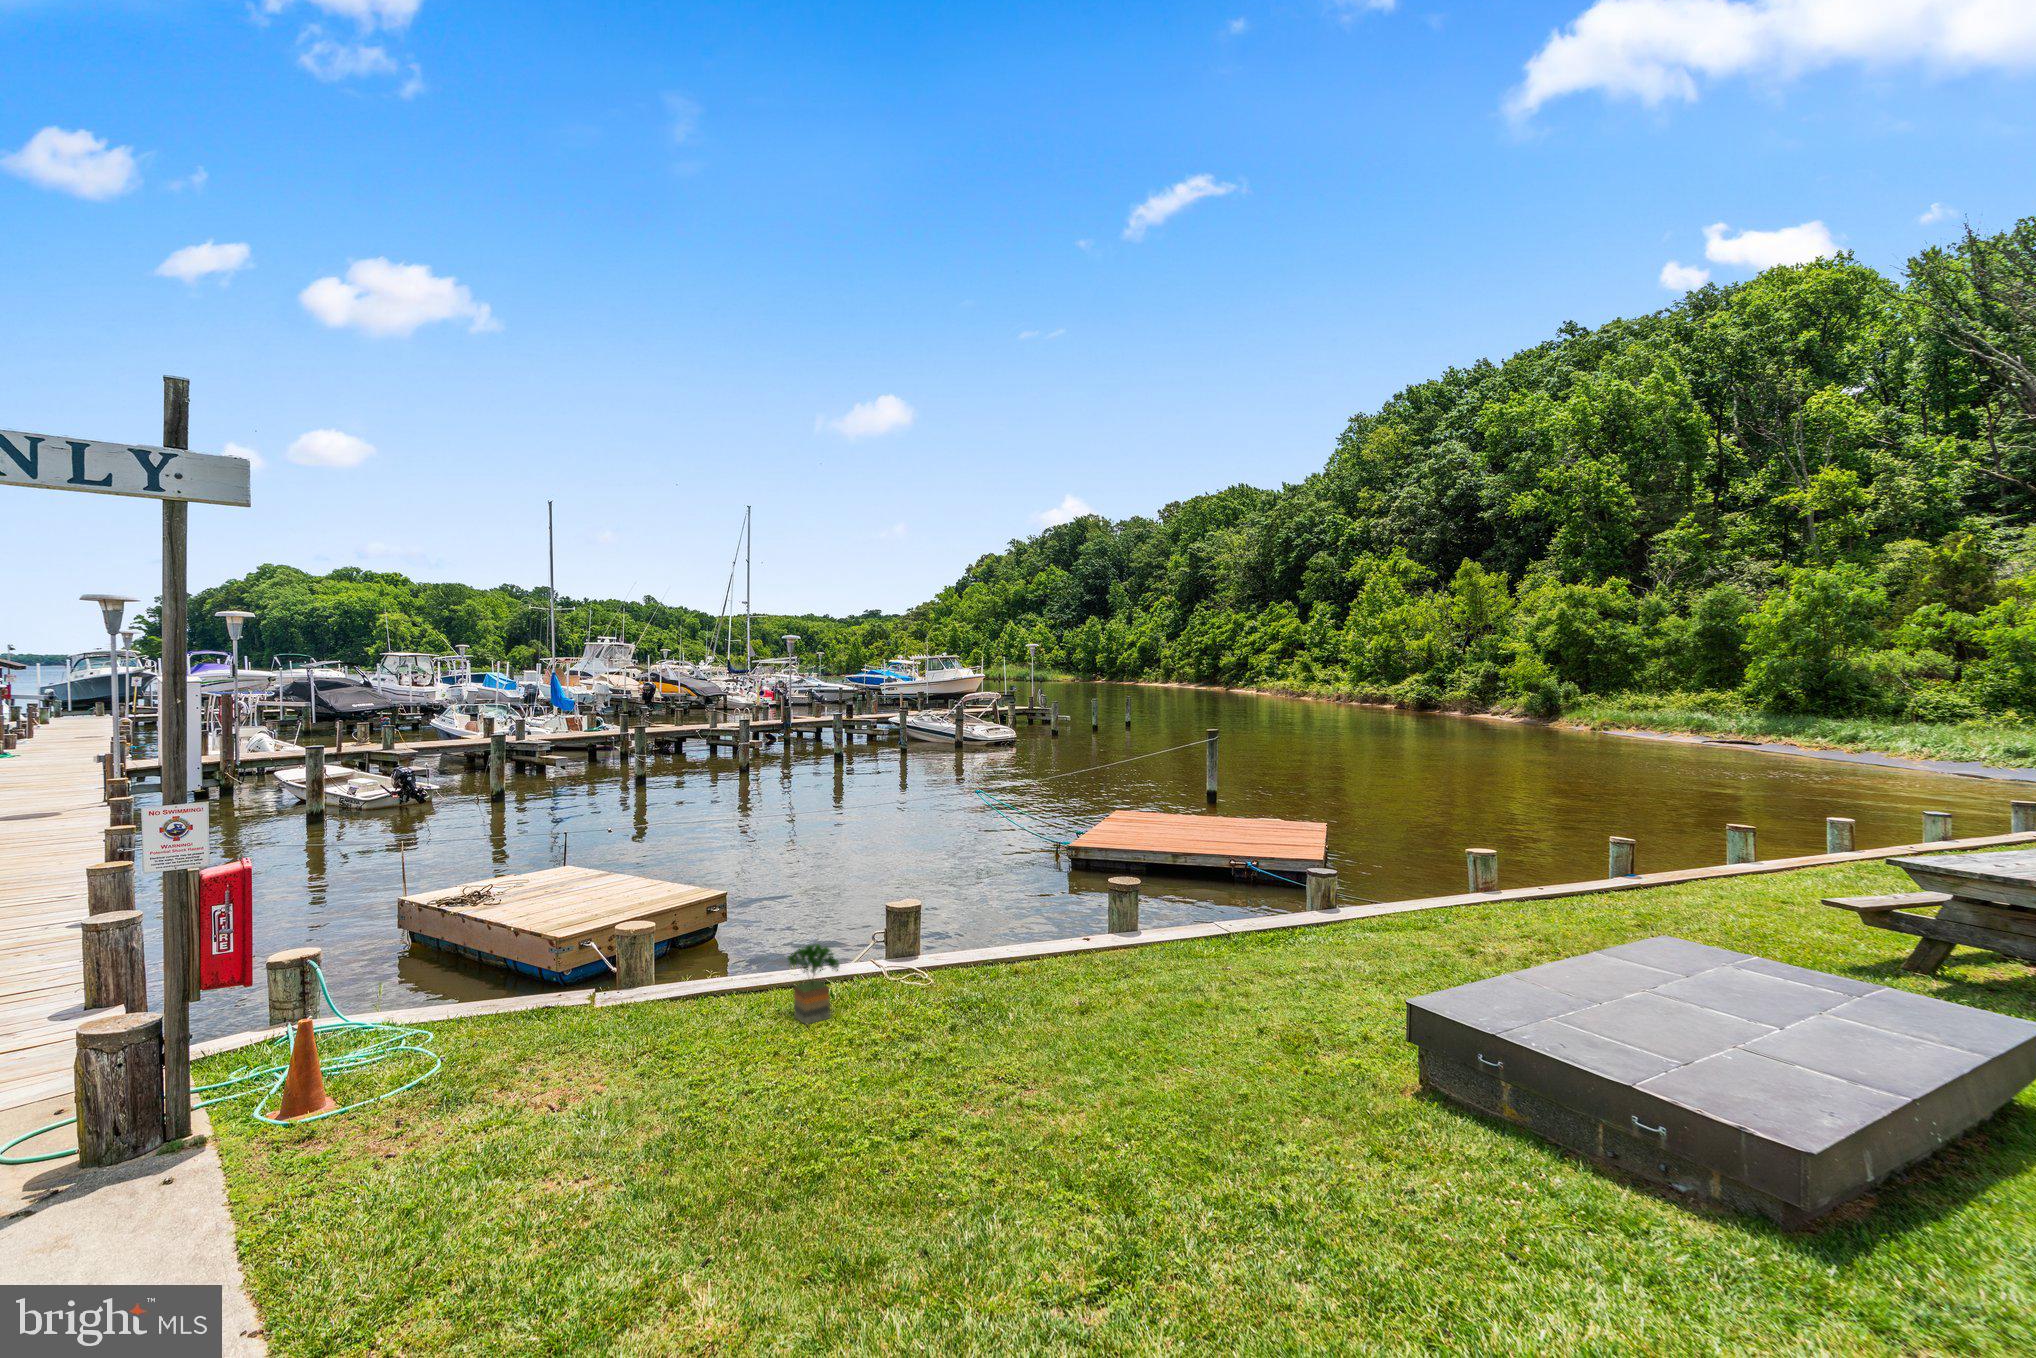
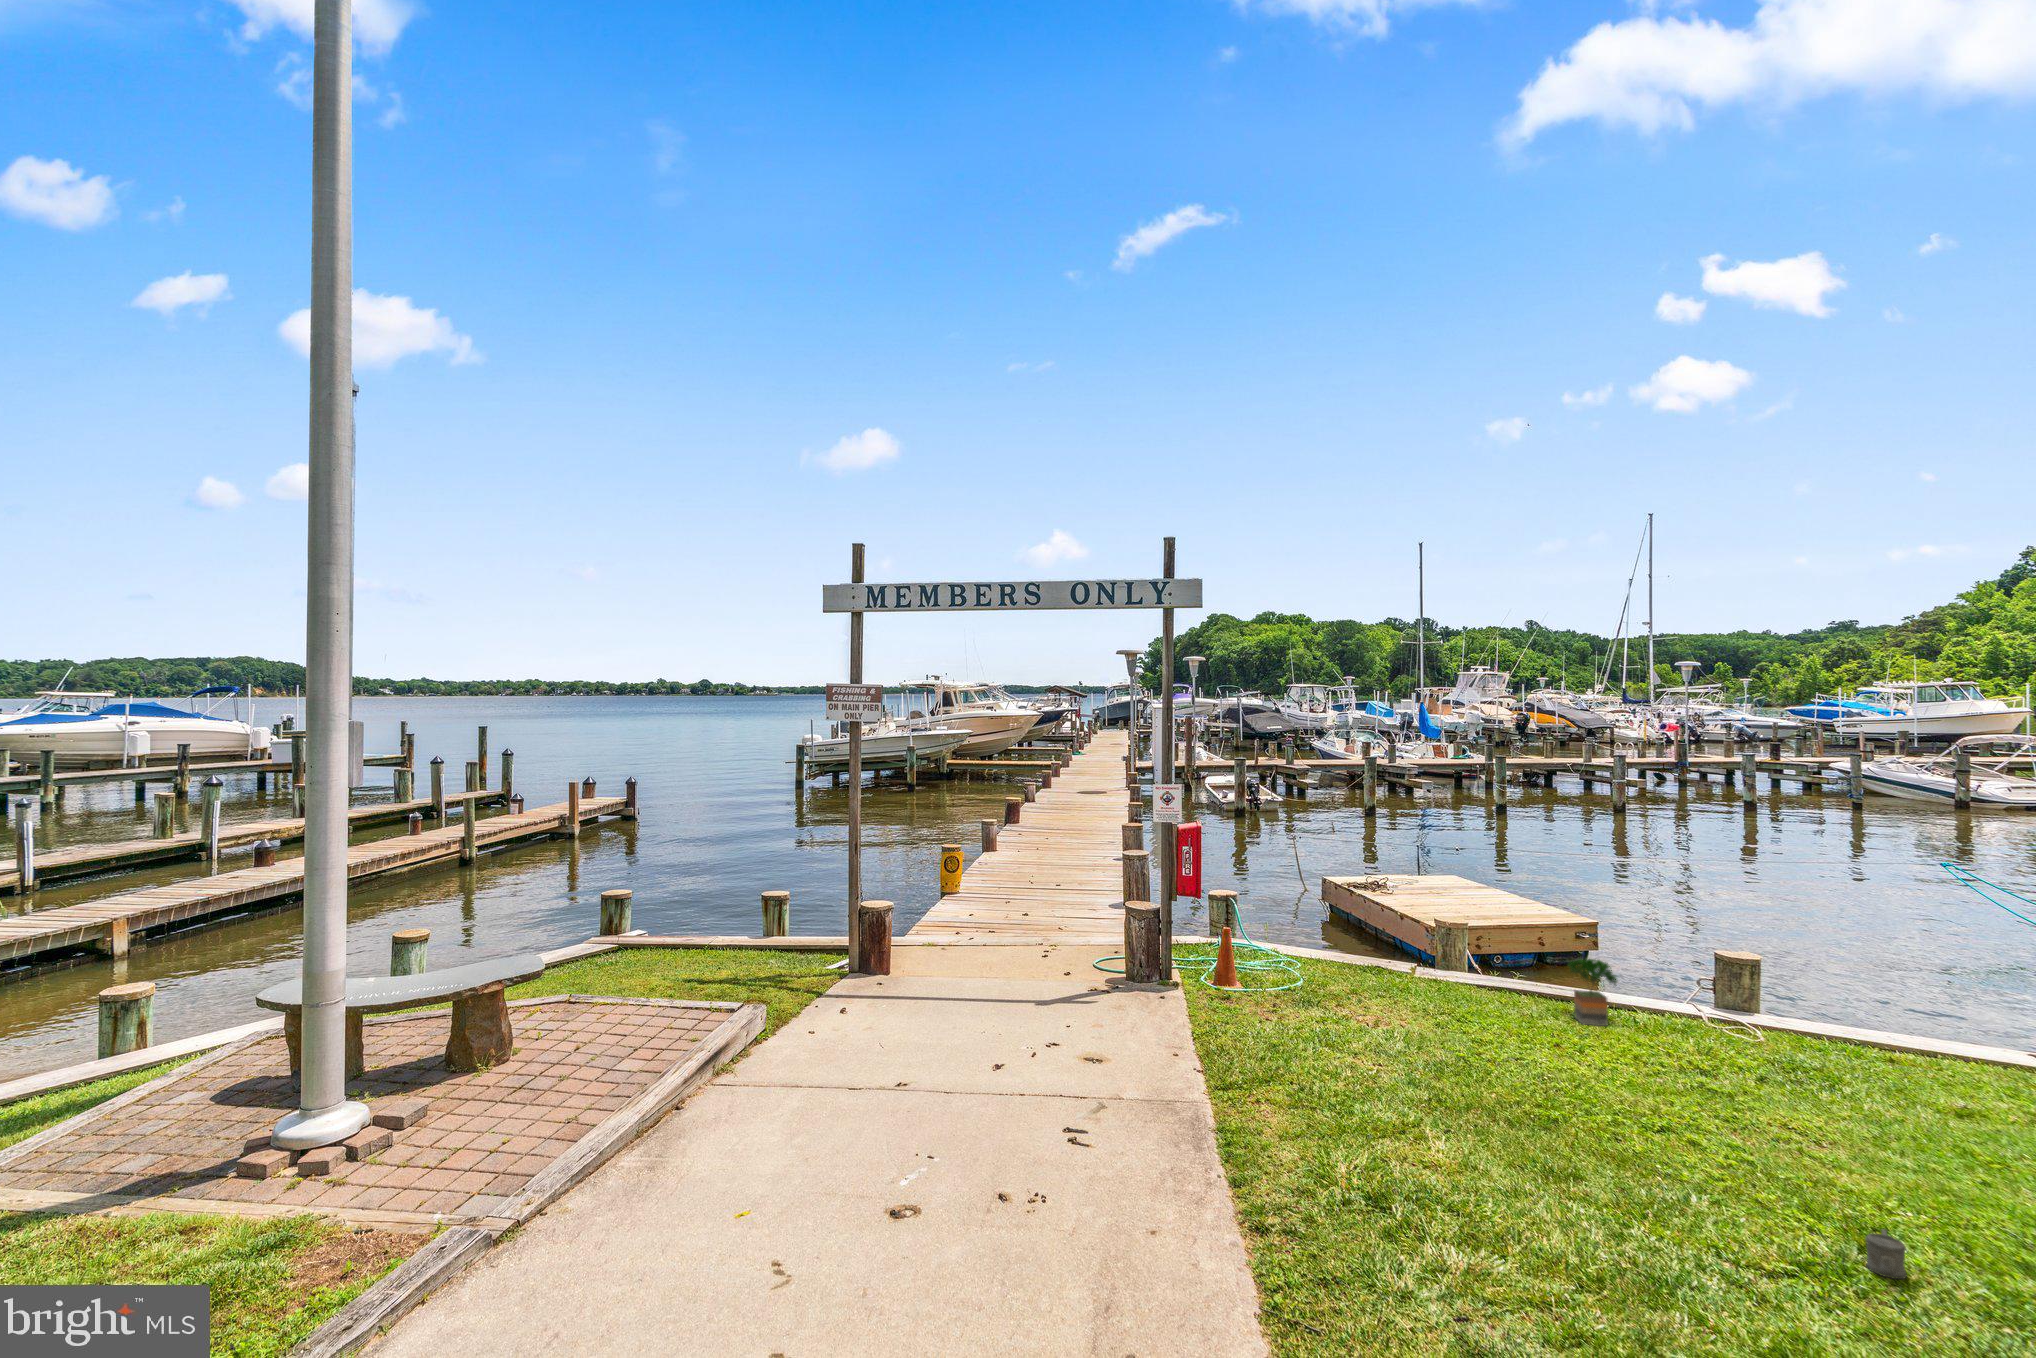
watering can: none [1195,1217,1239,1279] -> present [1865,1229,1907,1279]

